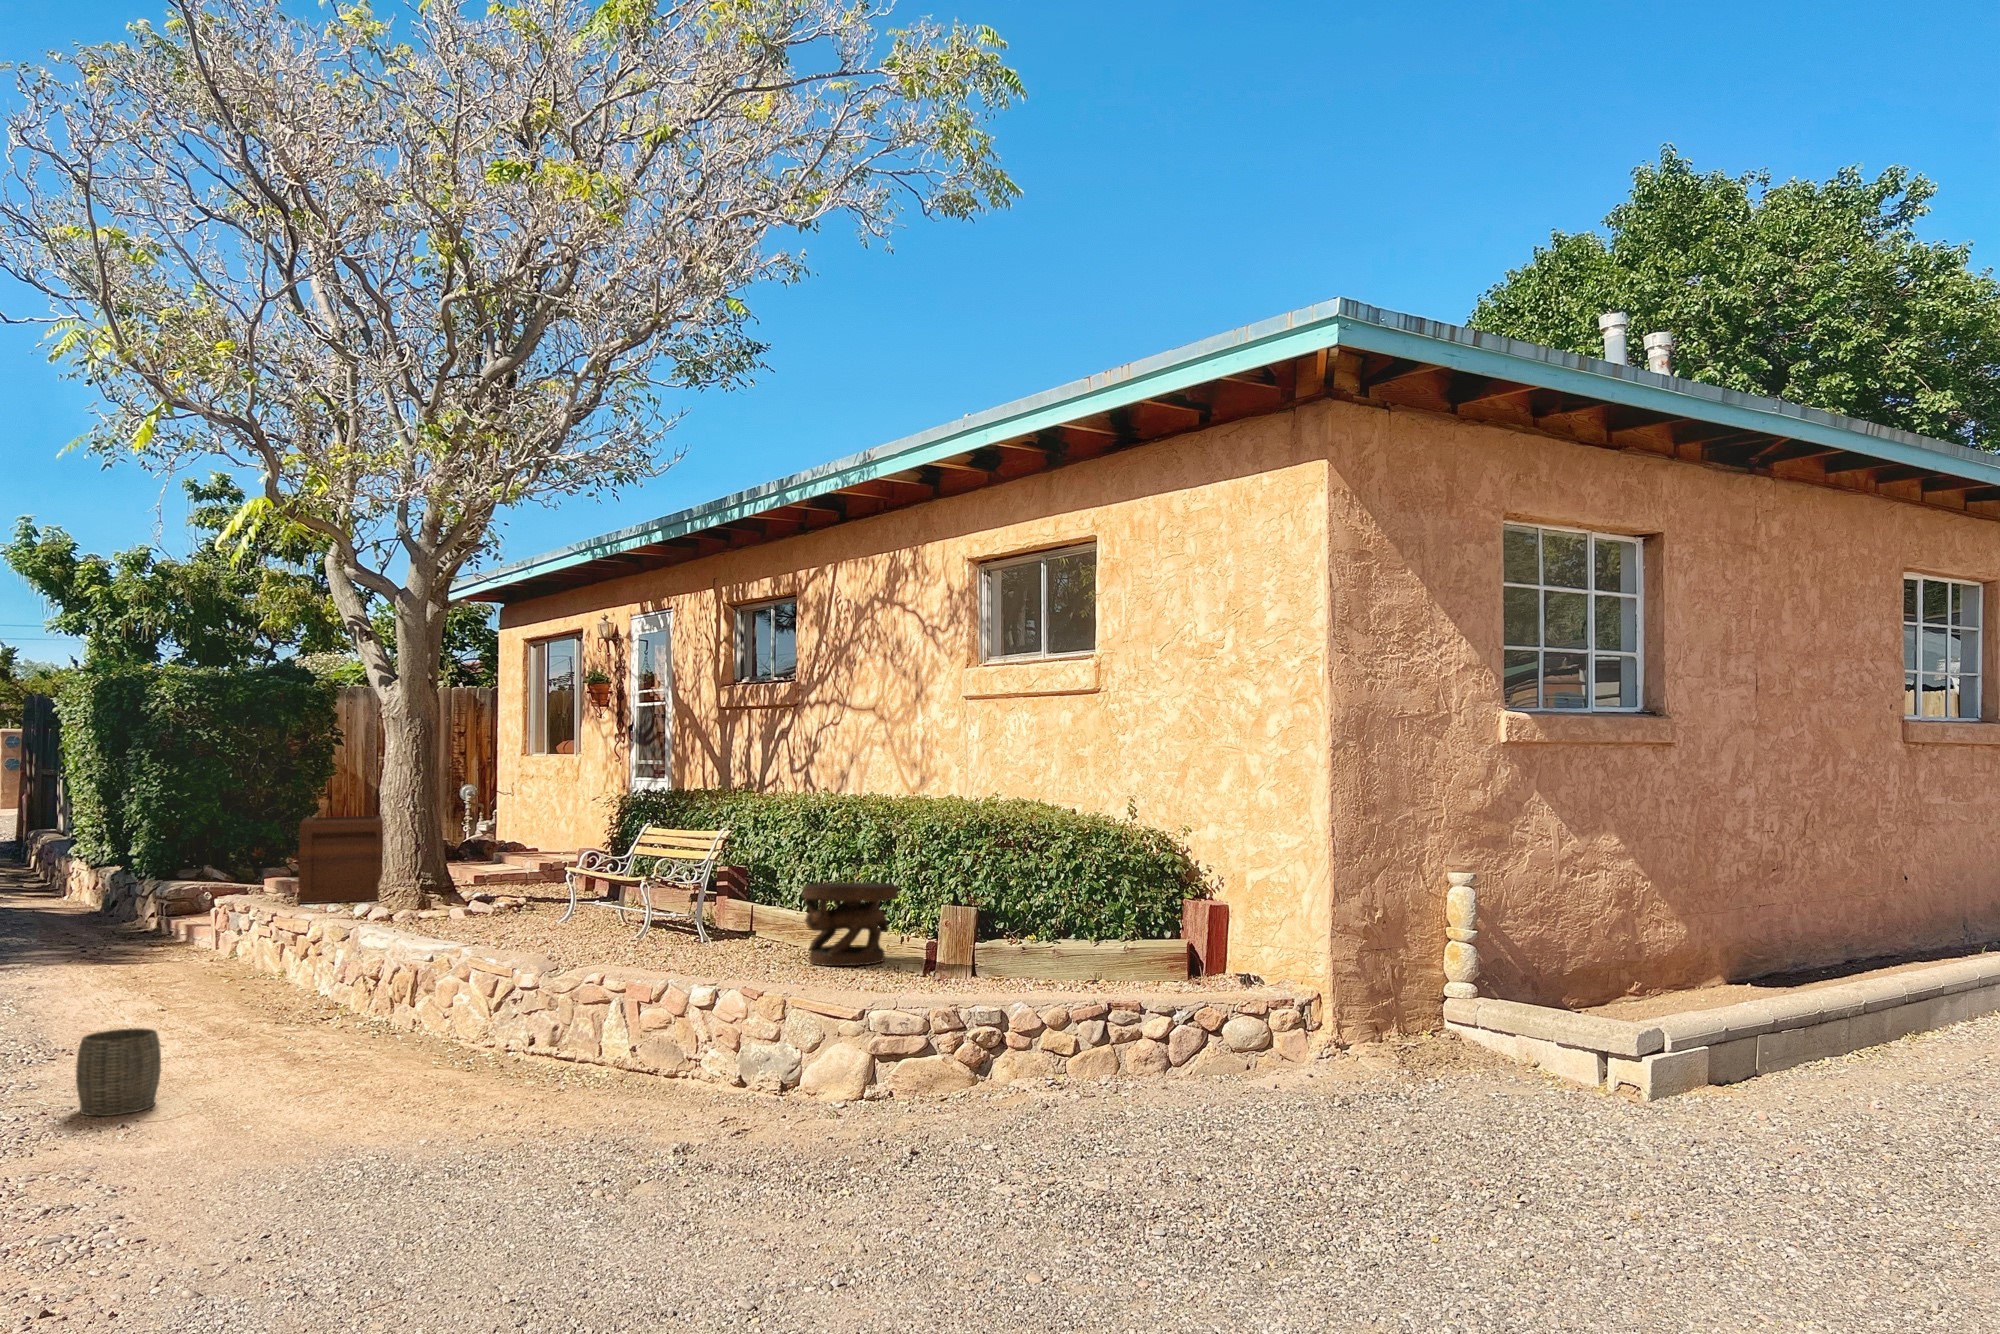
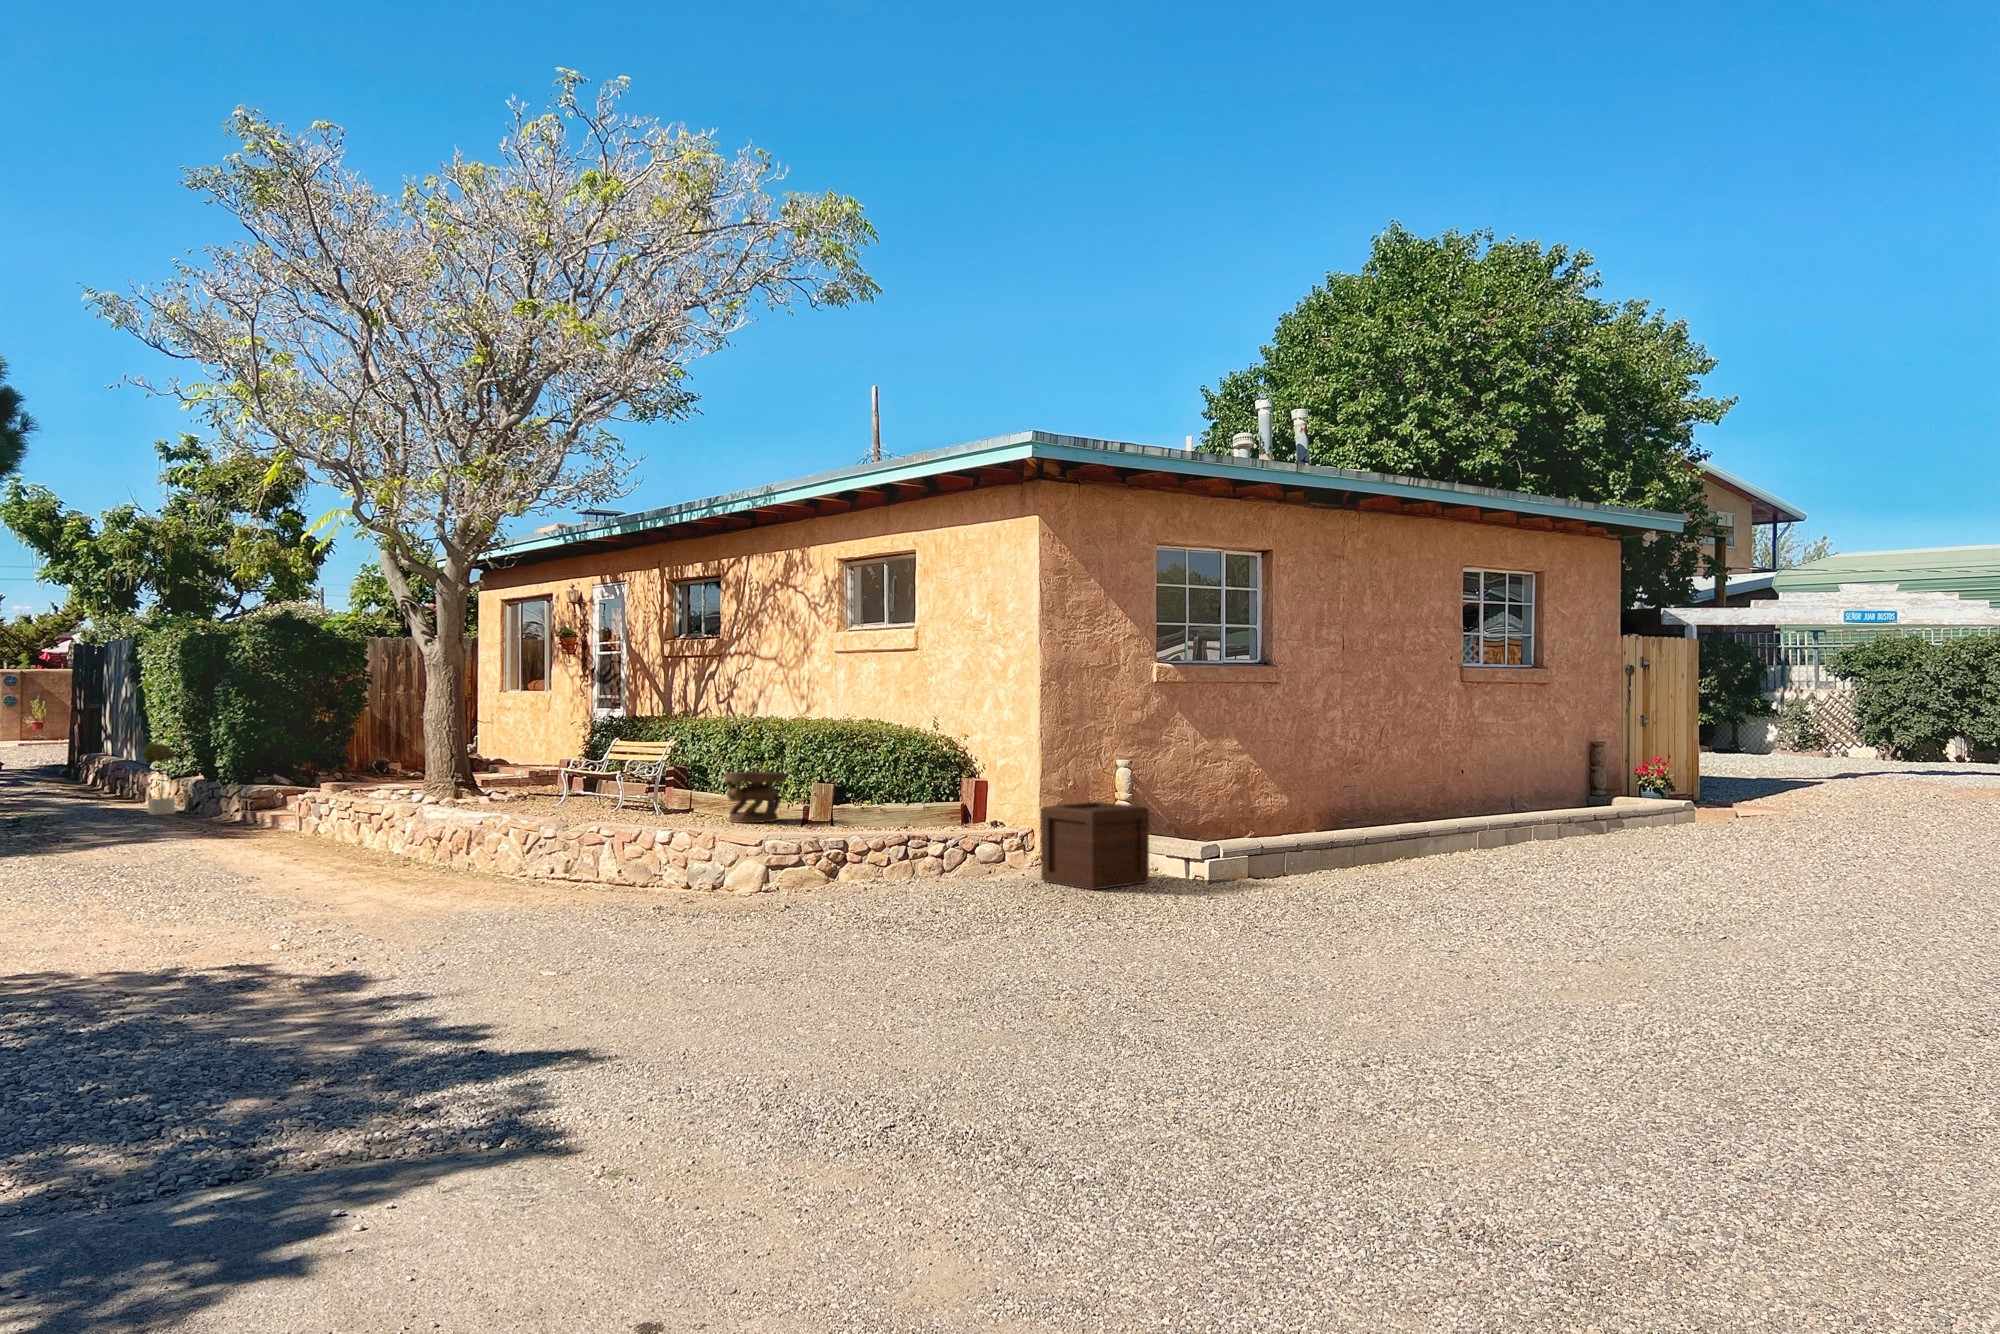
wooden crate: present [298,815,384,904] -> present [1041,802,1149,890]
potted tree: none [33,822,82,921] -> present [143,743,176,815]
woven basket: present [76,1028,161,1116] -> none [291,855,339,903]

